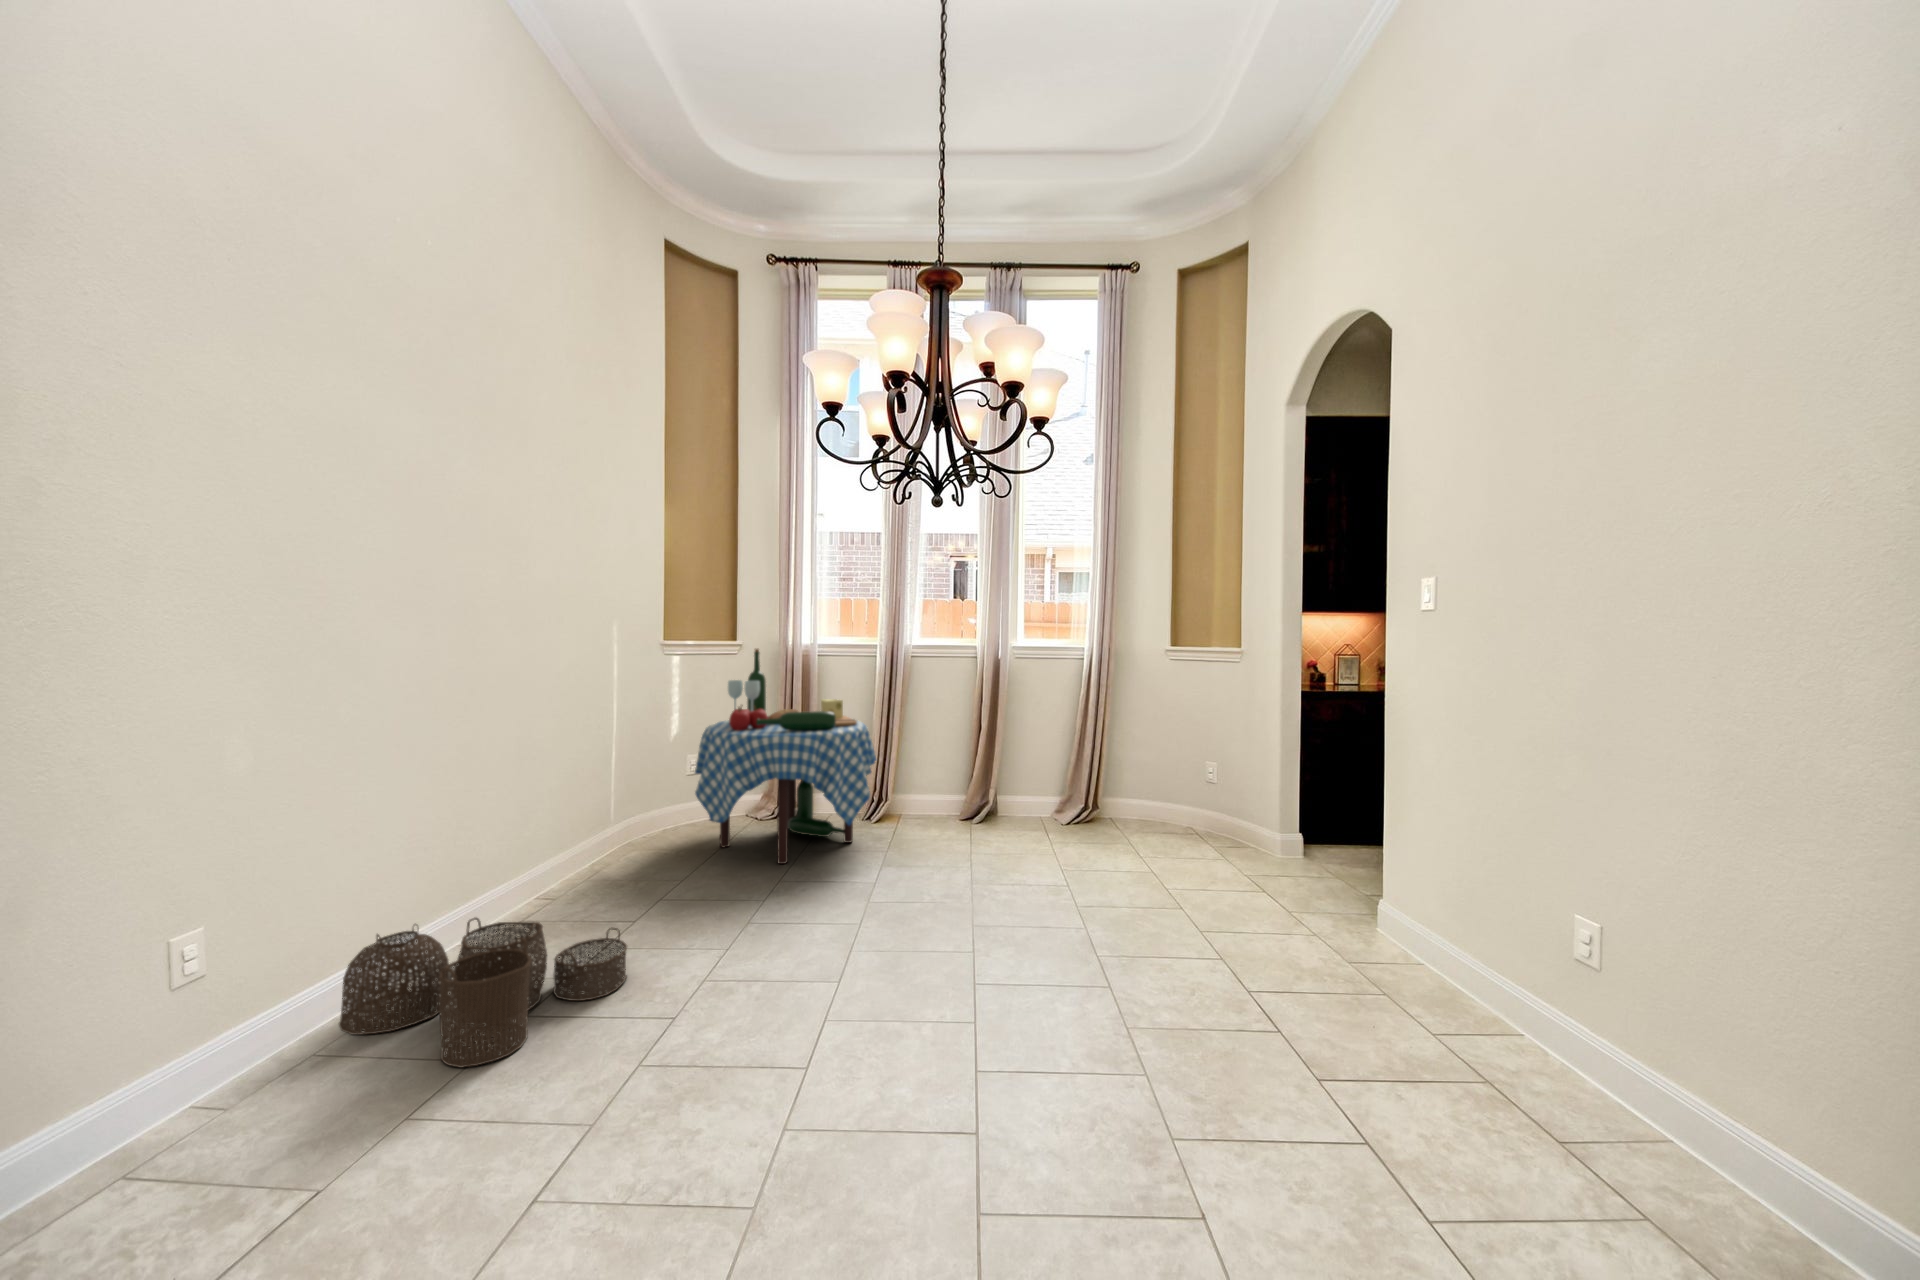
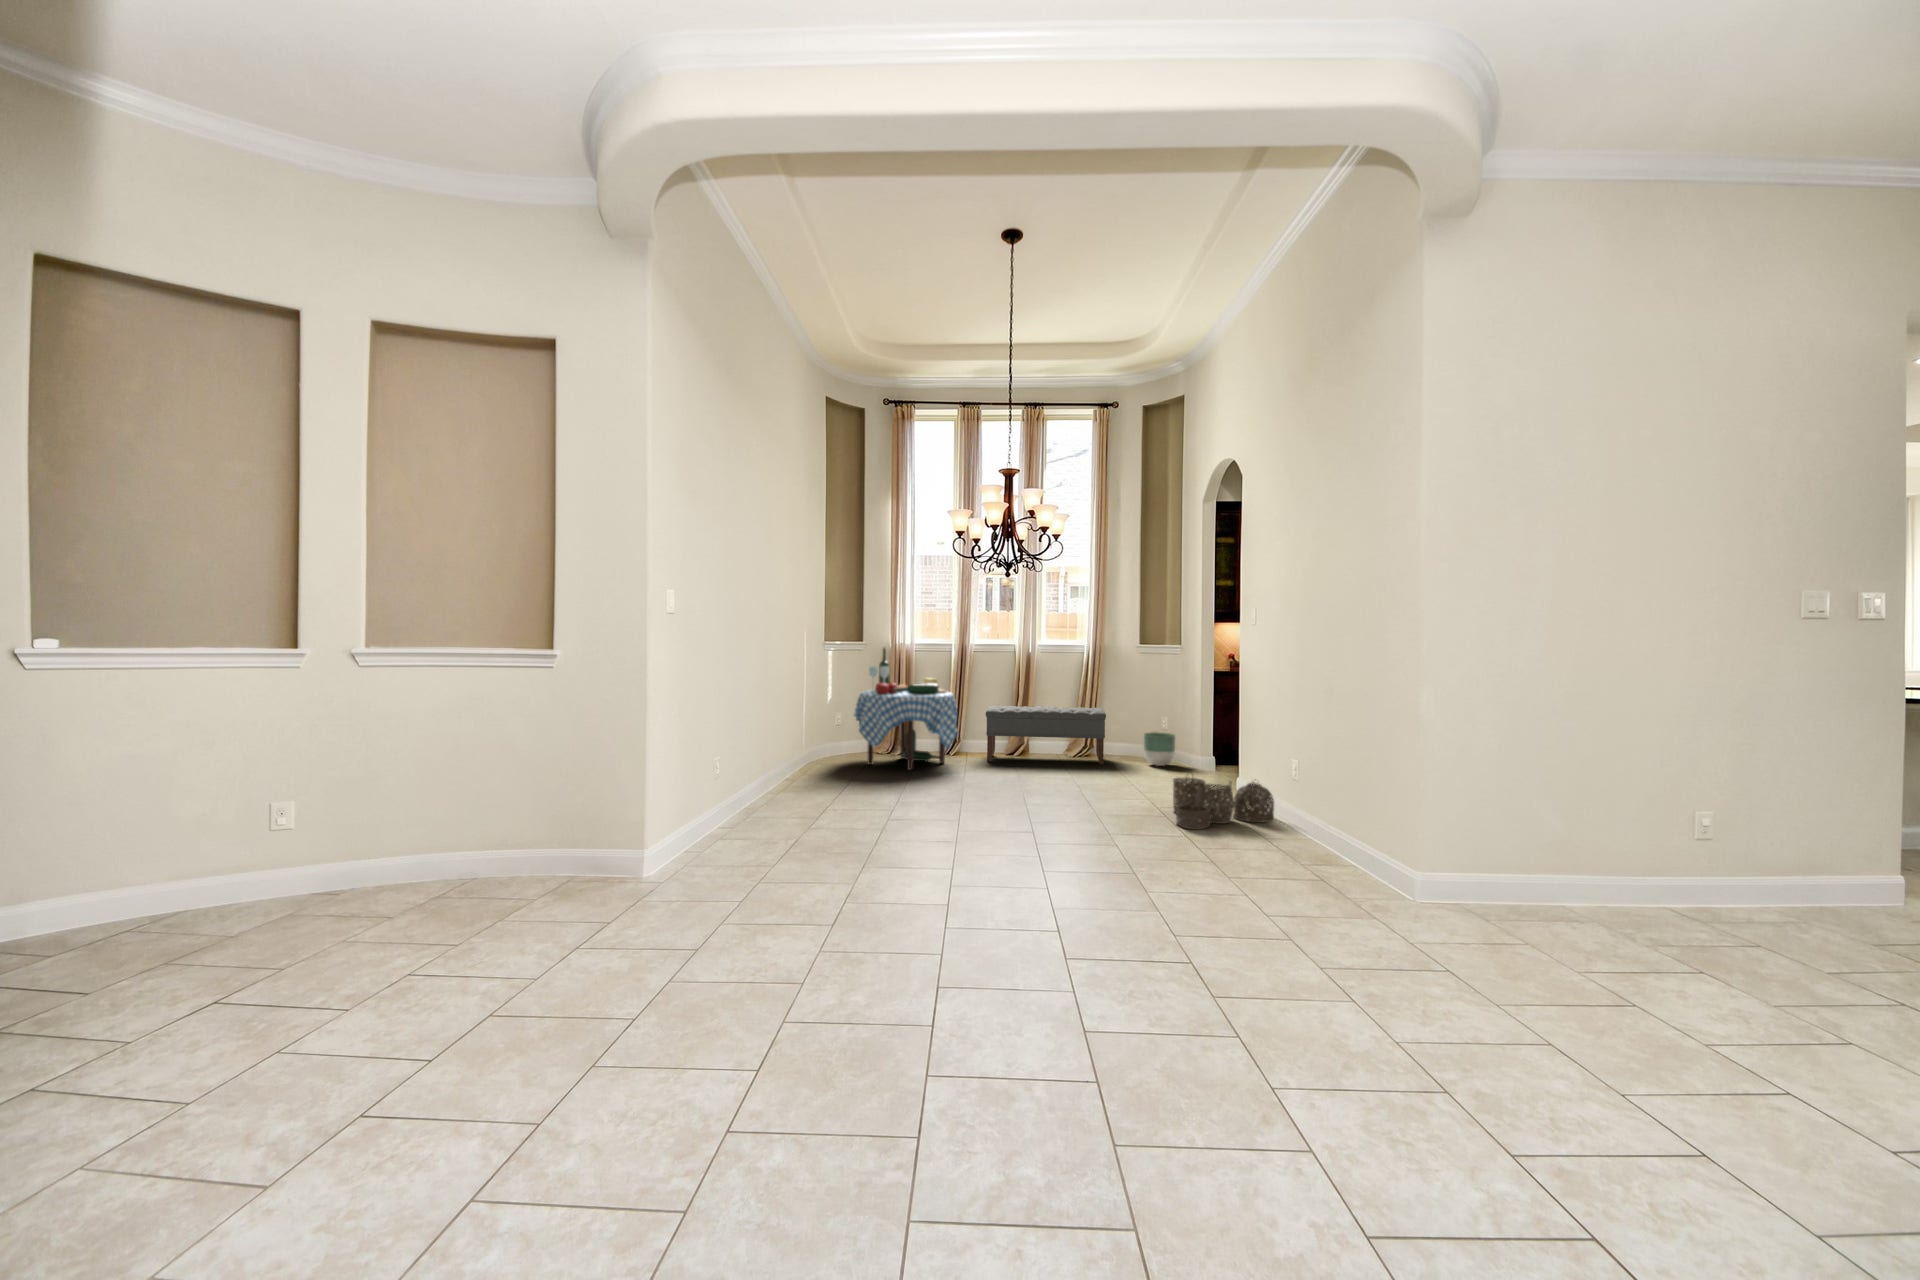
bench: none [923,741,1121,844] -> present [986,705,1106,765]
planter: none [1184,788,1237,847] -> present [1144,732,1175,766]
woven basket: present [339,918,627,1067] -> present [1173,774,1274,829]

